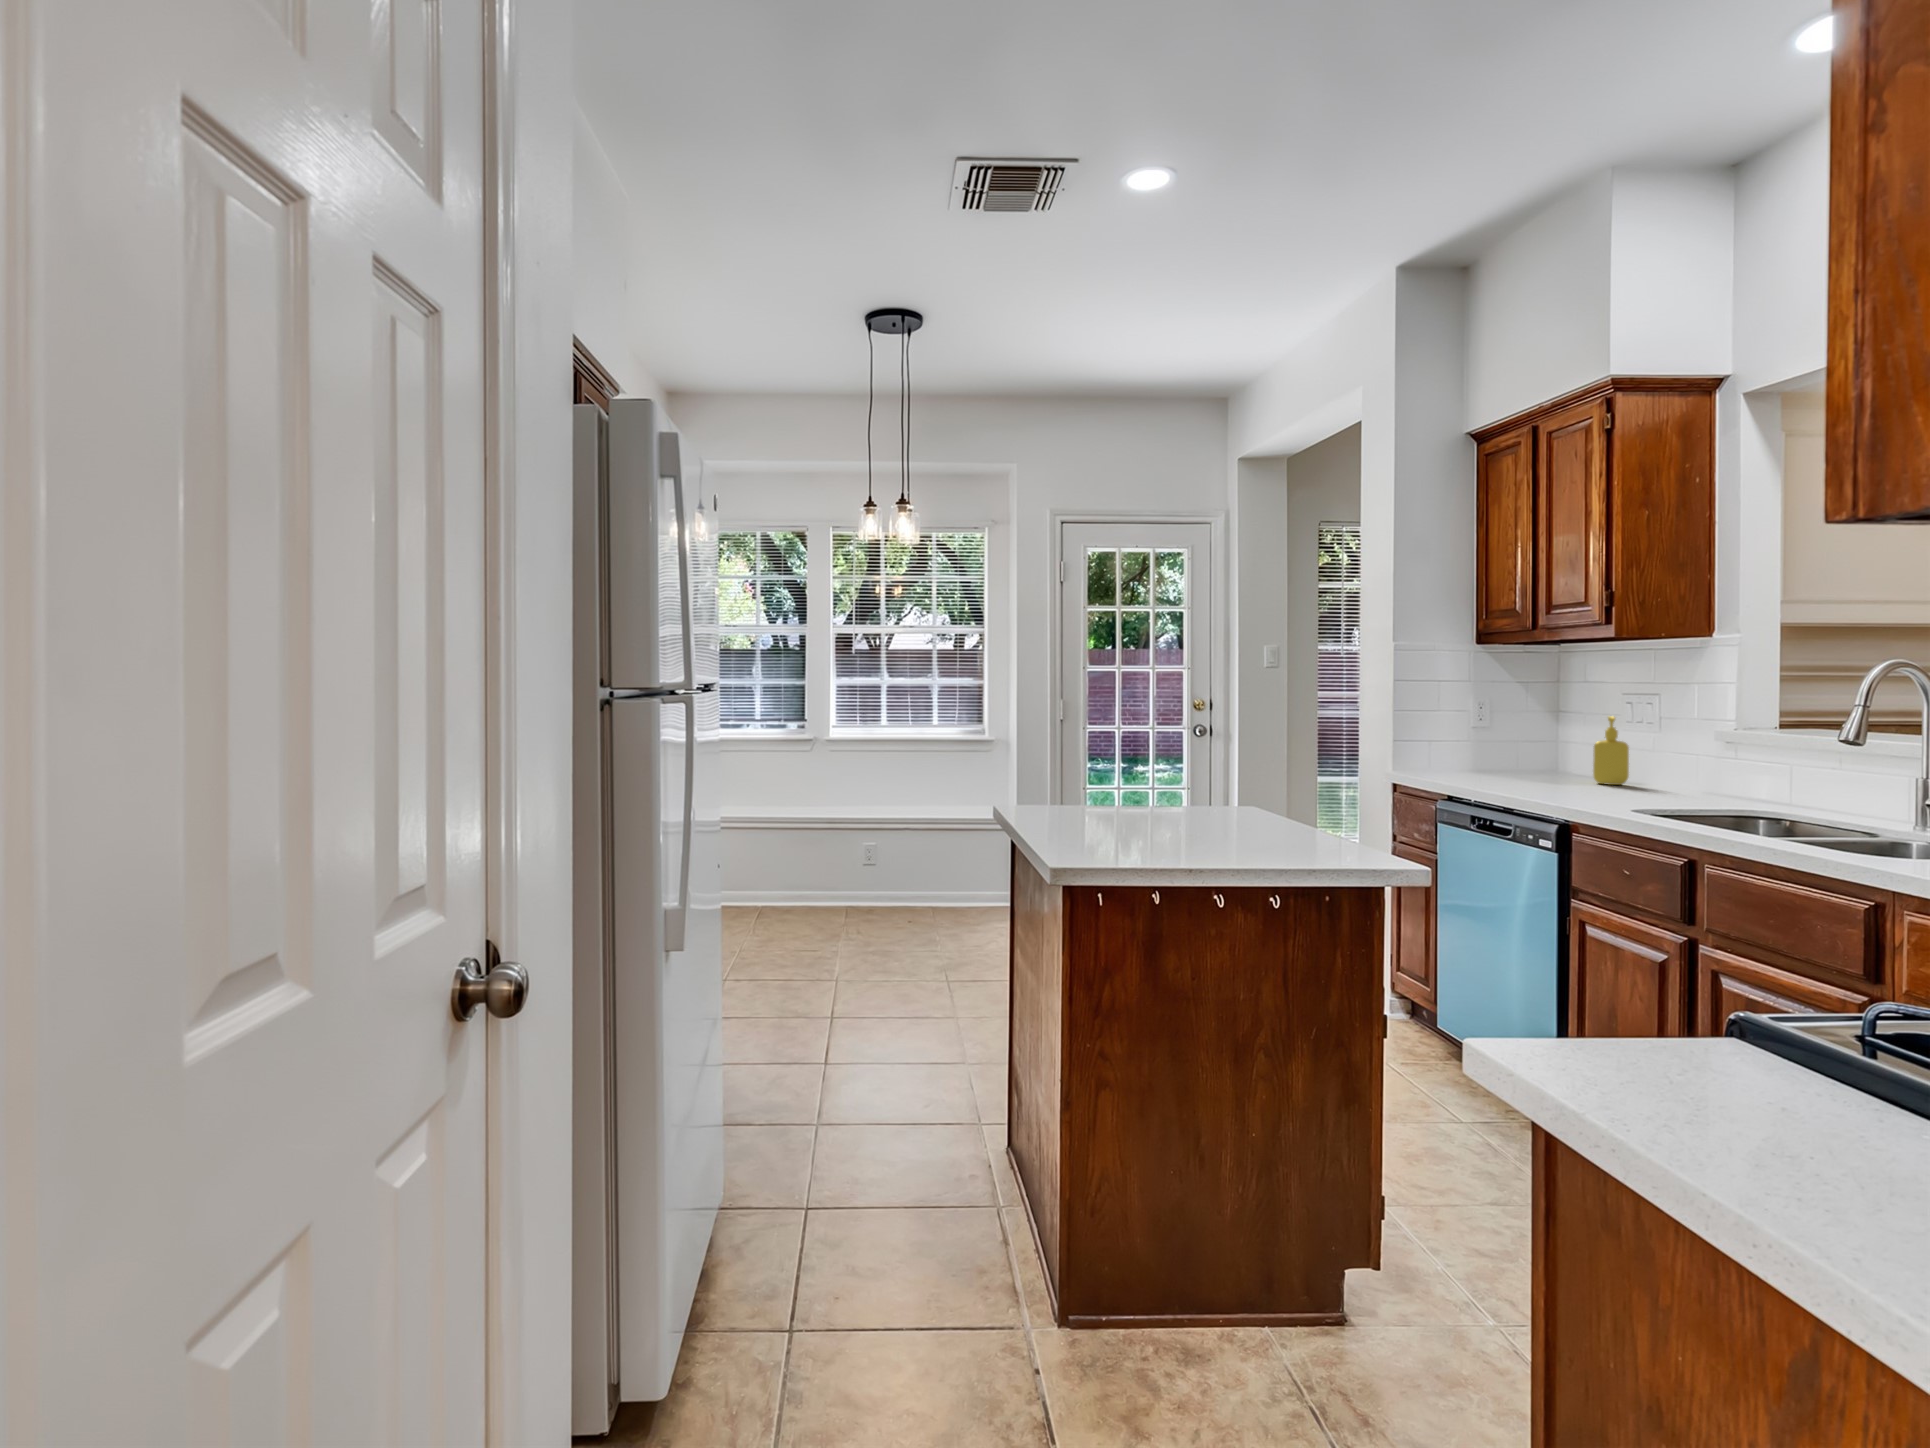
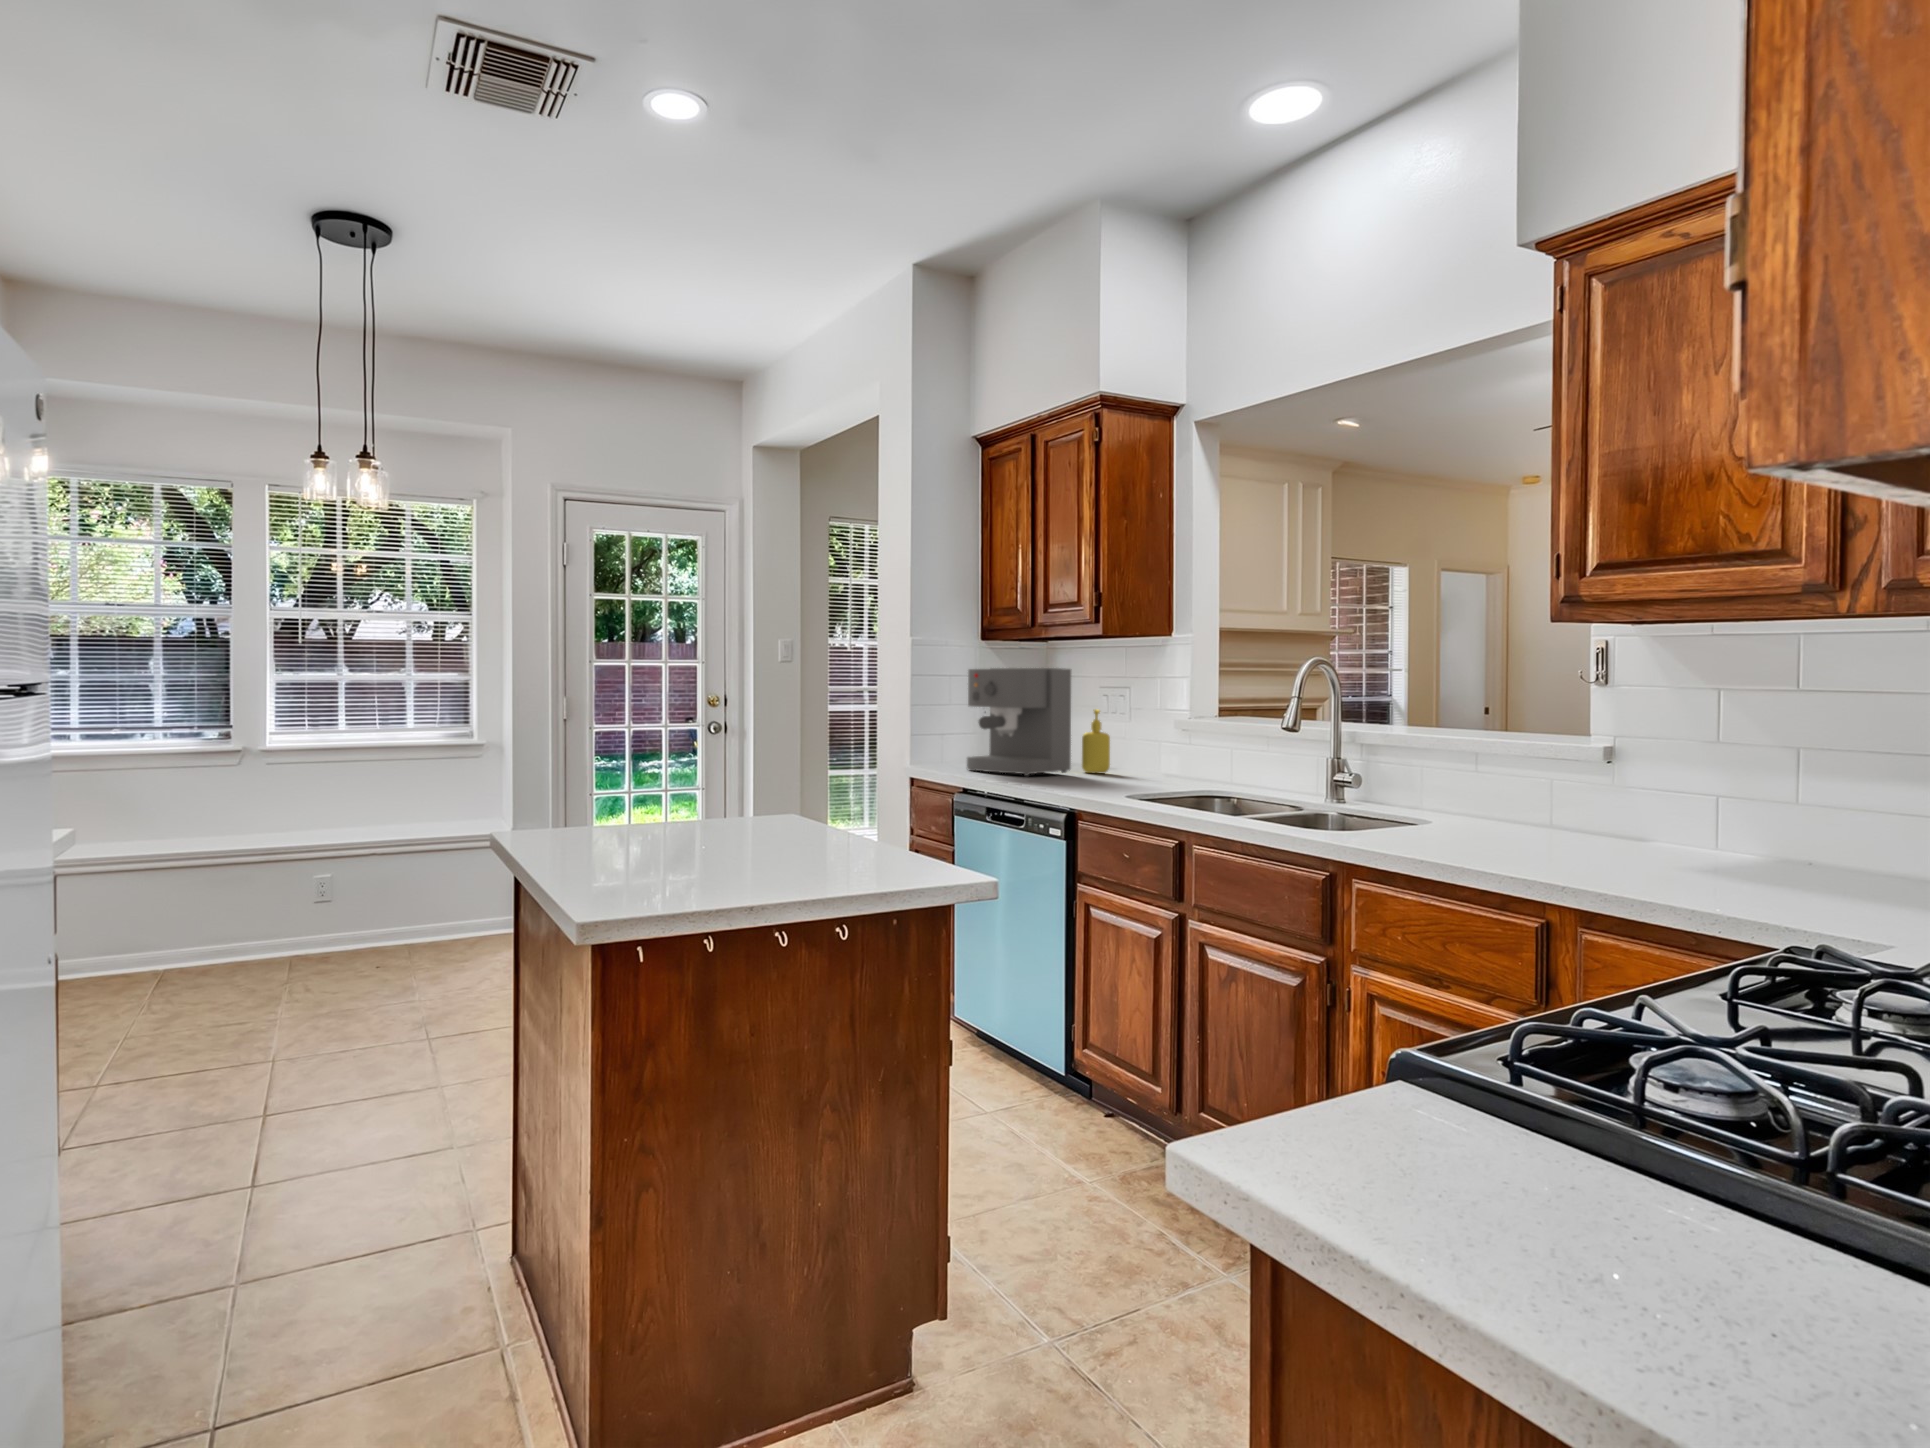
coffee maker: none [1457,674,1578,786] -> present [967,668,1071,776]

